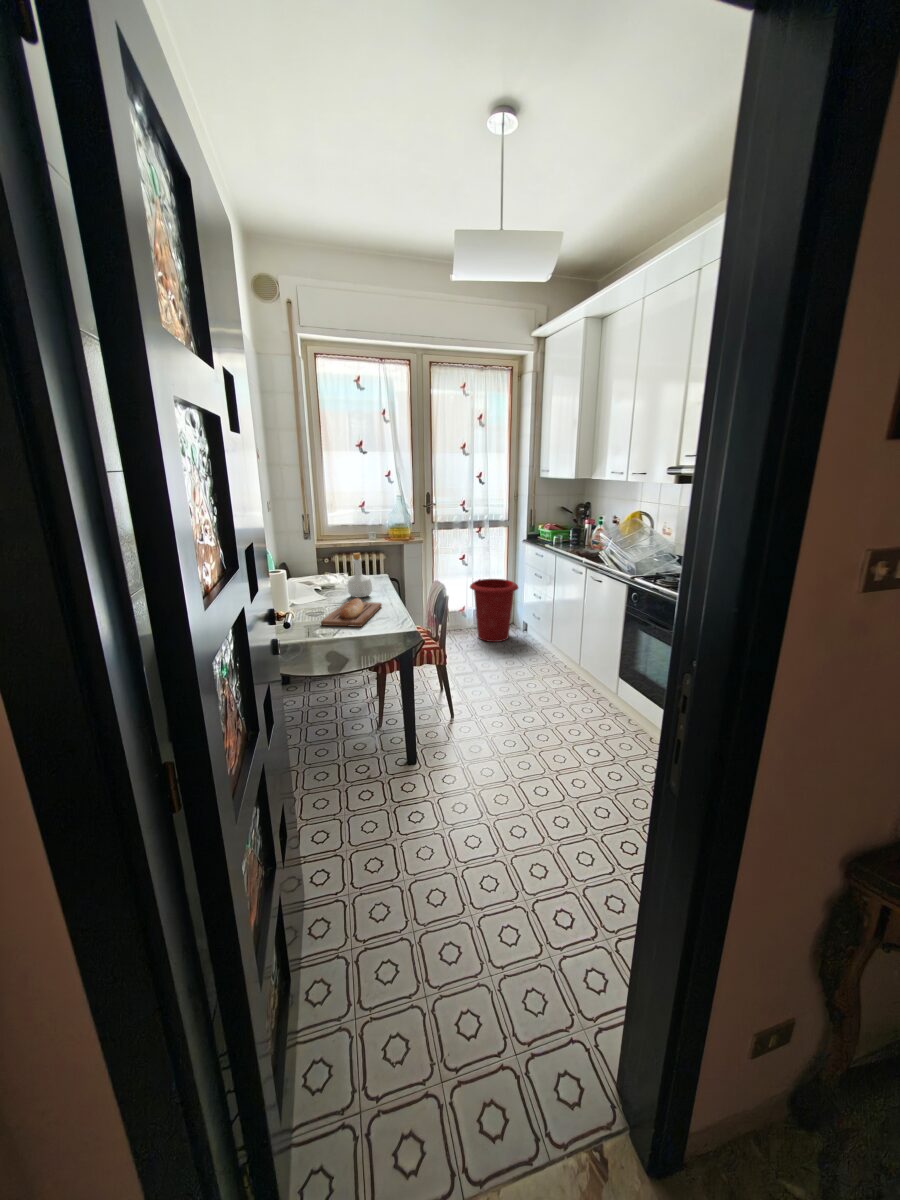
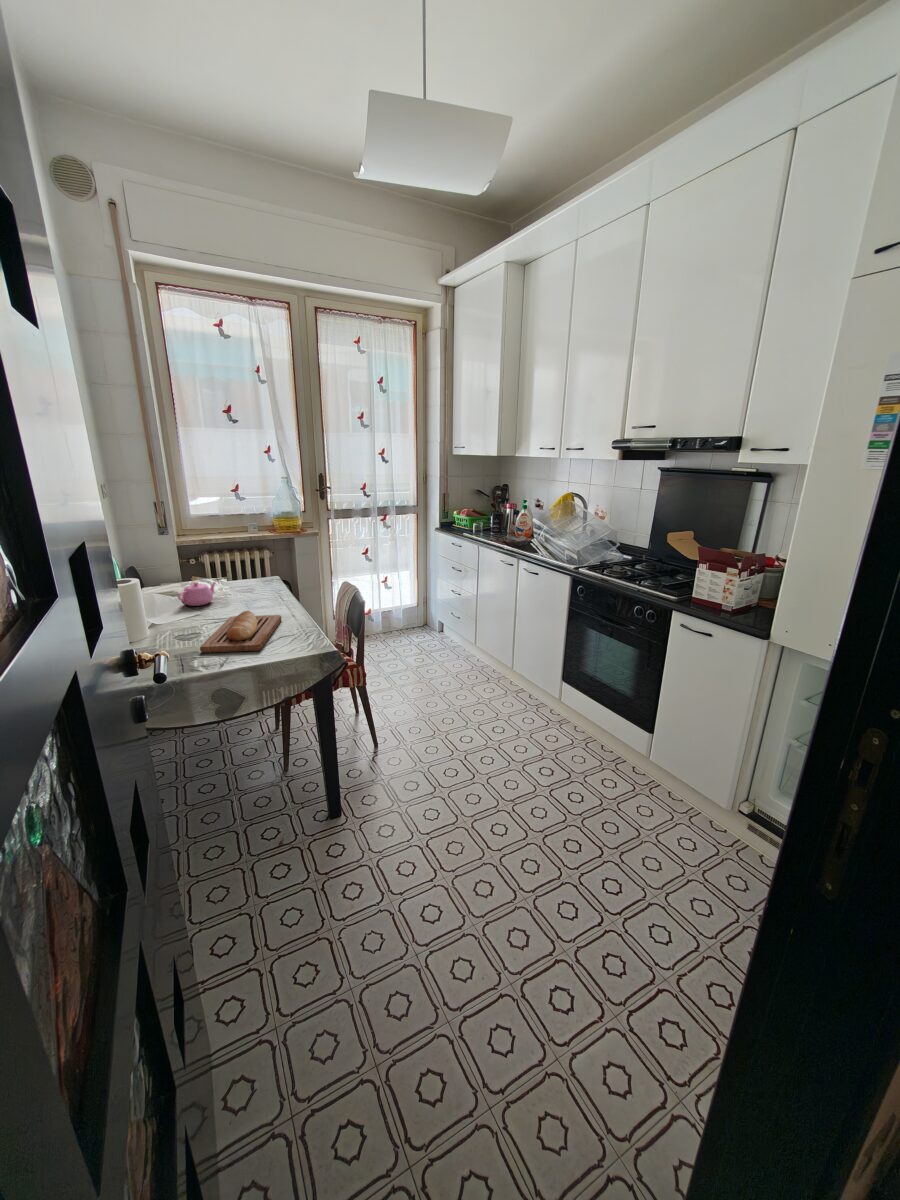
bottle: present [347,553,372,598] -> none [229,550,265,609]
teapot: none [312,575,340,593] -> present [177,582,216,606]
waste bin: present [470,579,518,642] -> none [377,575,435,650]

